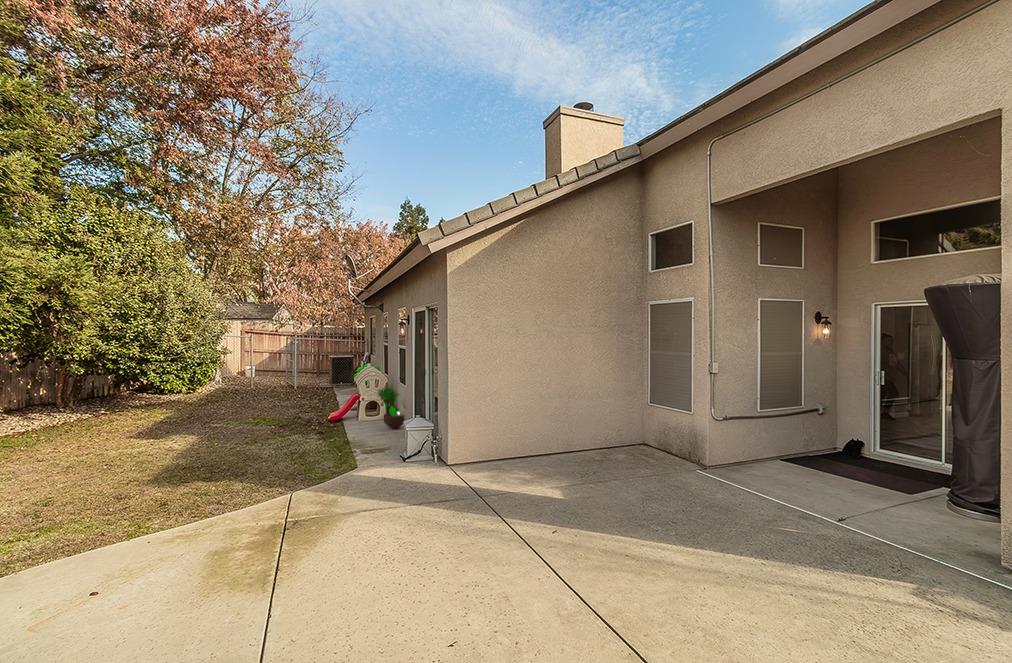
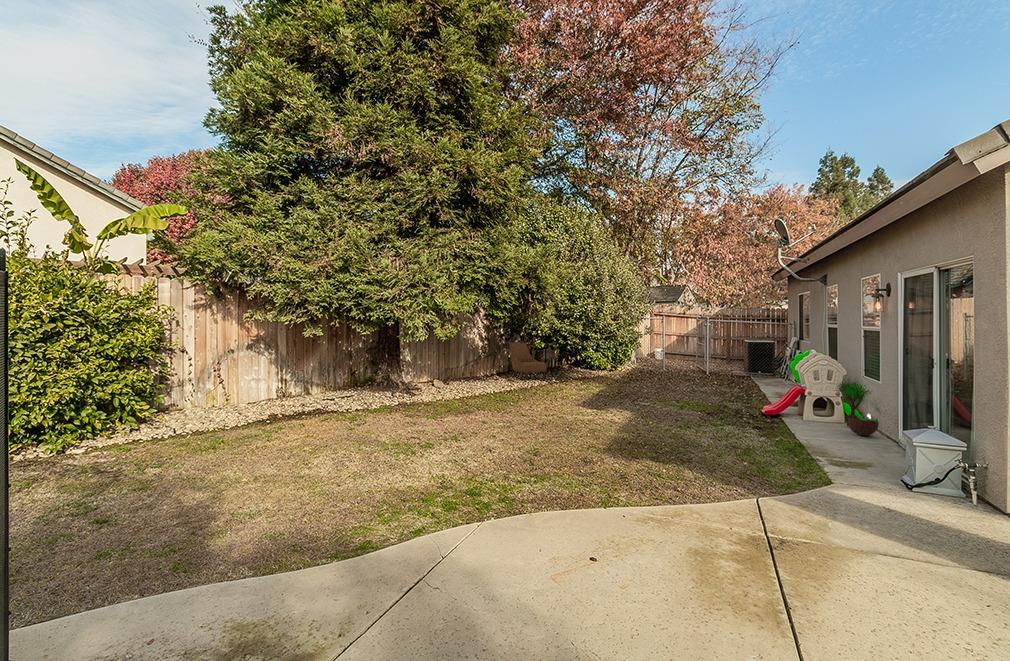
chair: none [32,369,92,416] -> present [510,342,547,380]

